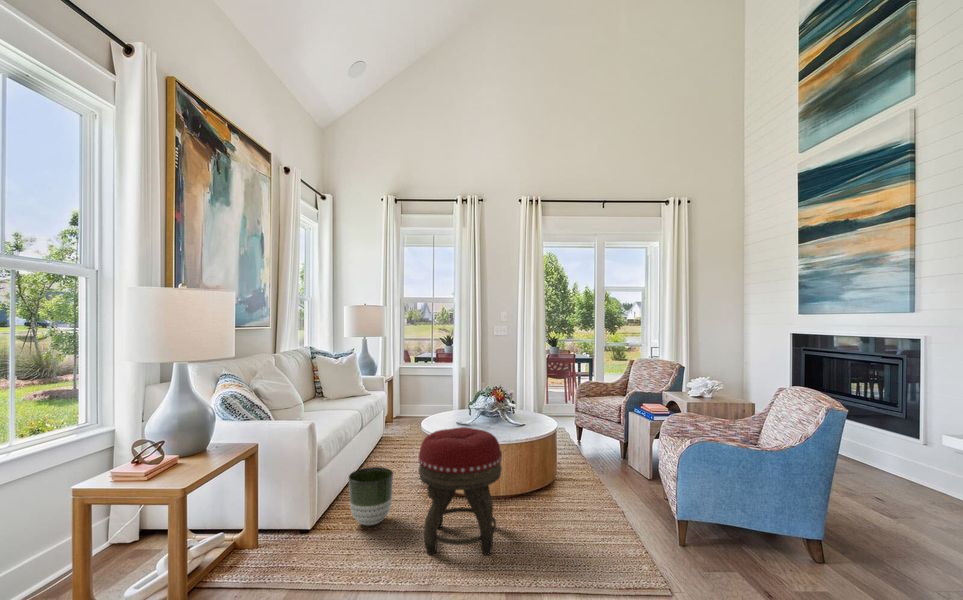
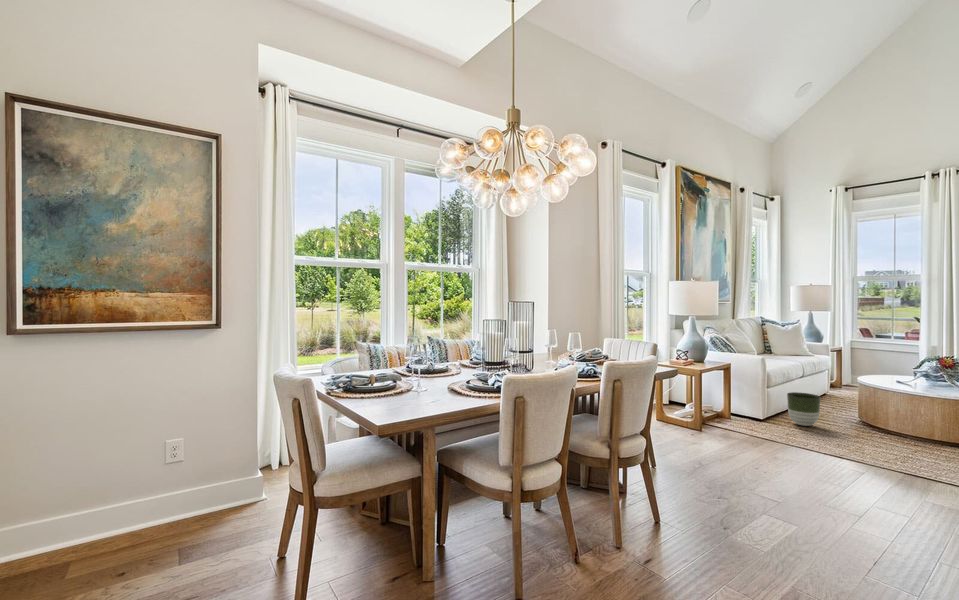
footstool: present [418,427,502,555] -> none [837,372,910,453]

